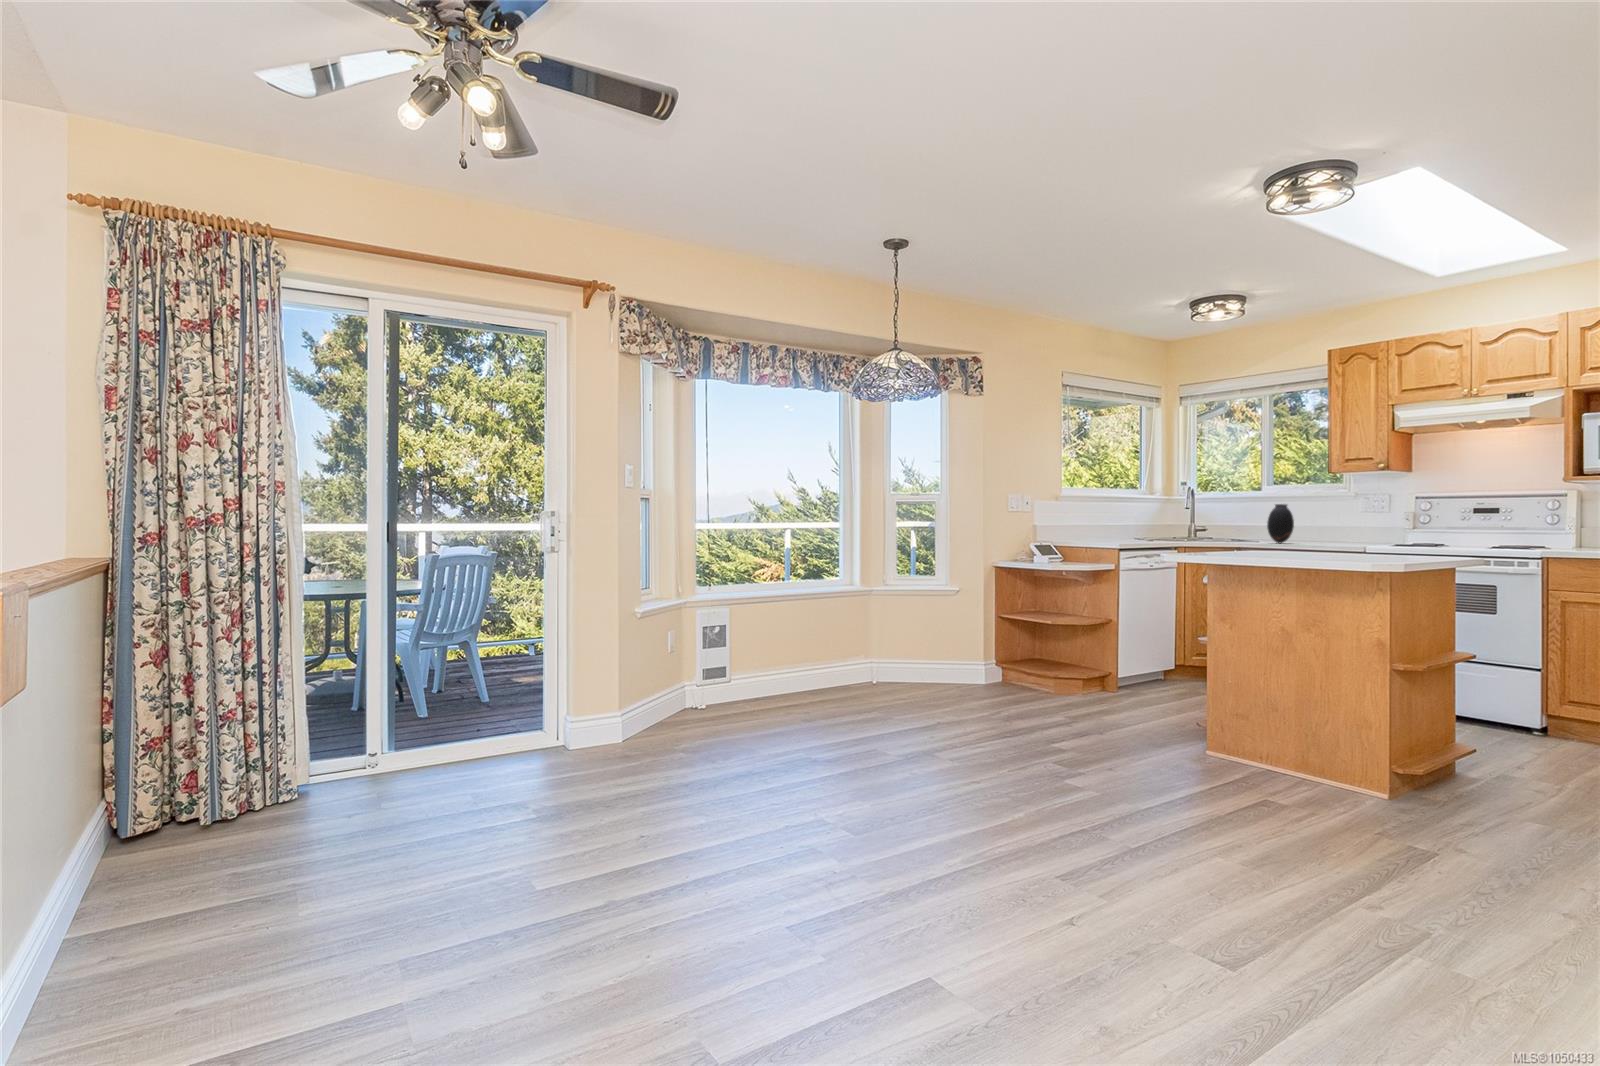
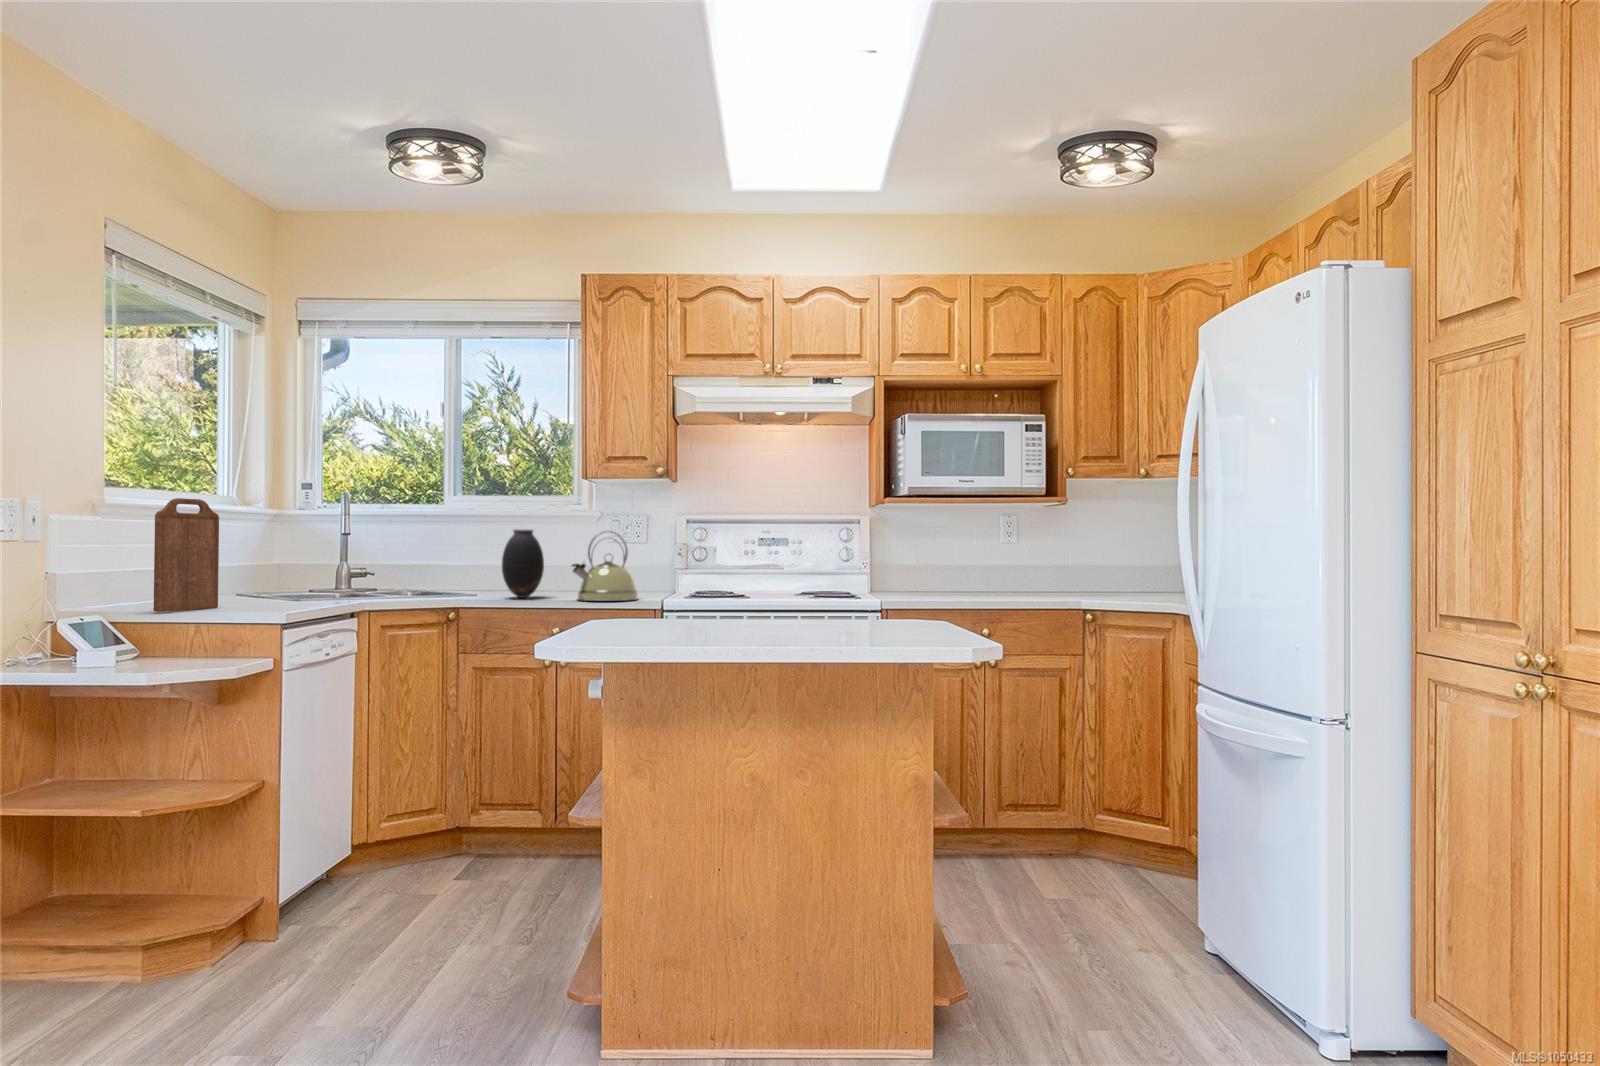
cutting board: none [1097,490,1125,540] -> present [154,498,219,612]
kettle: none [1304,504,1352,546] -> present [572,531,638,601]

